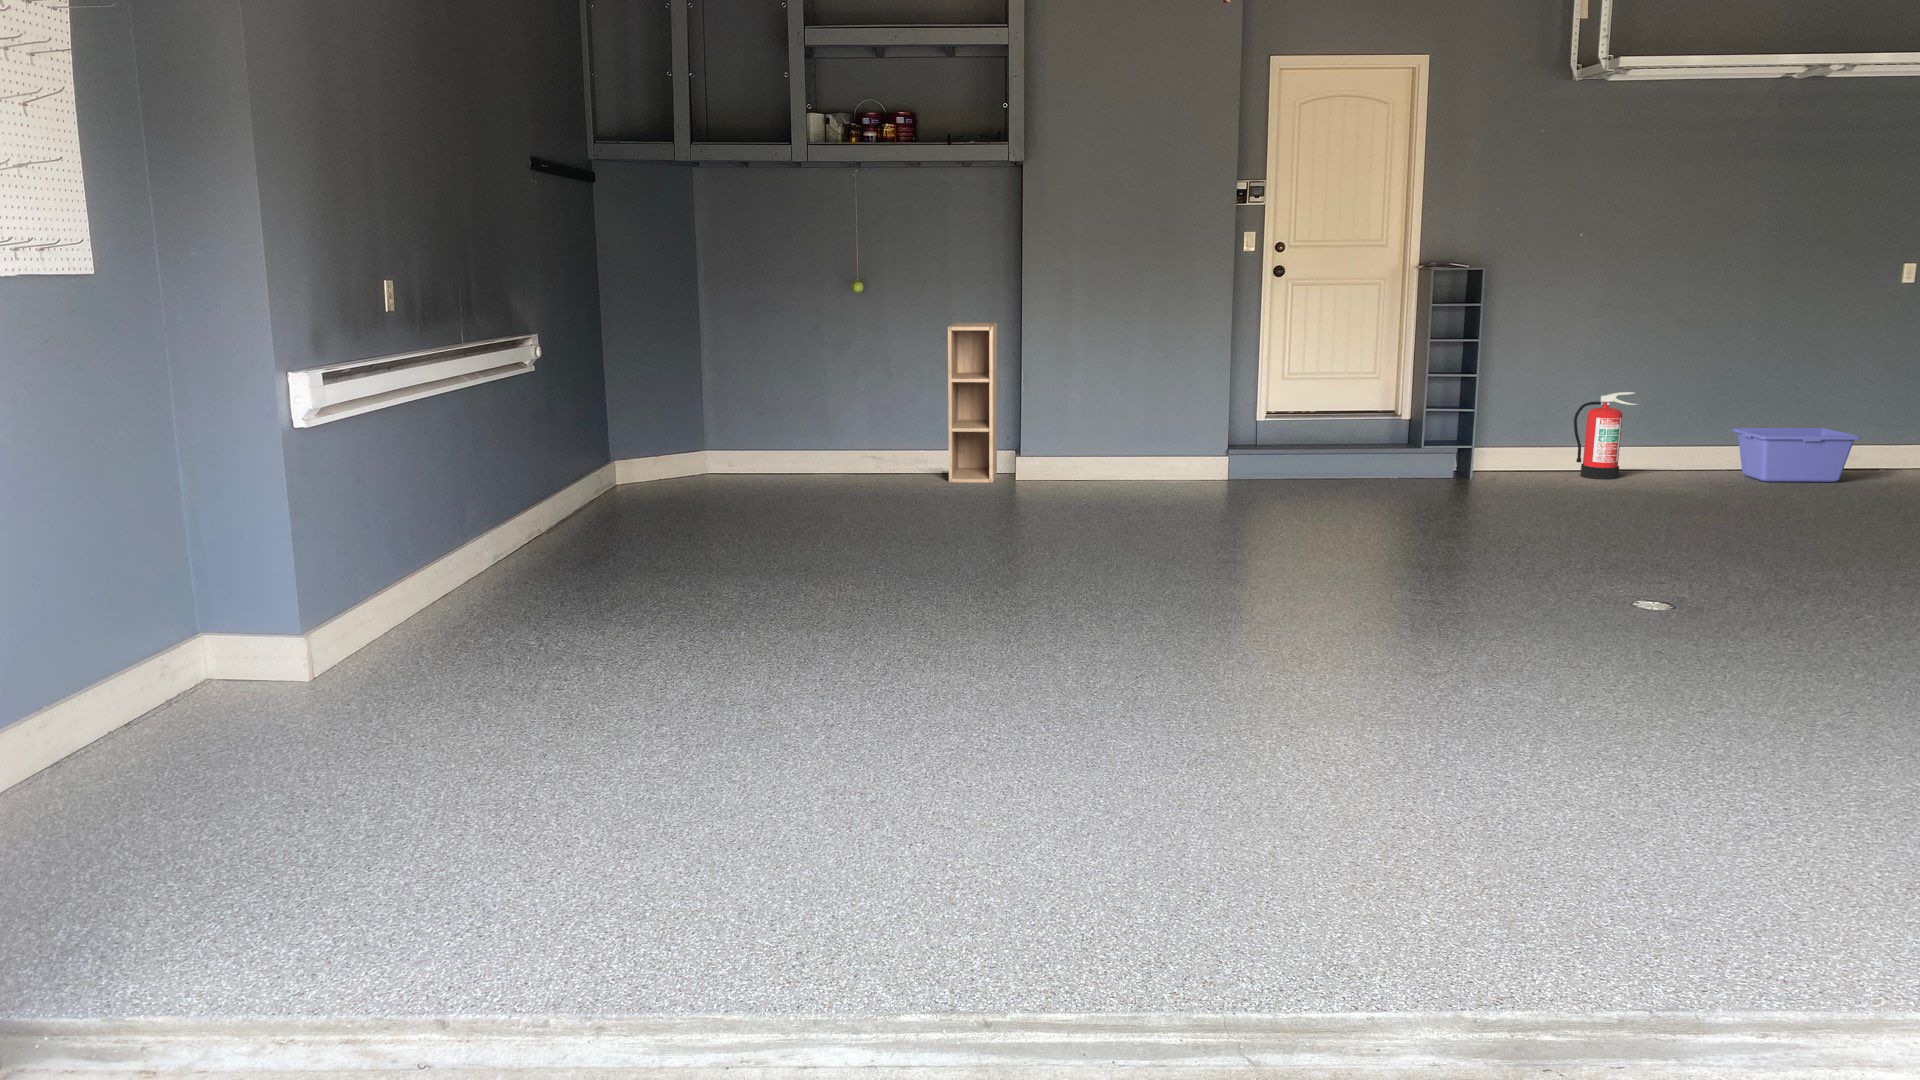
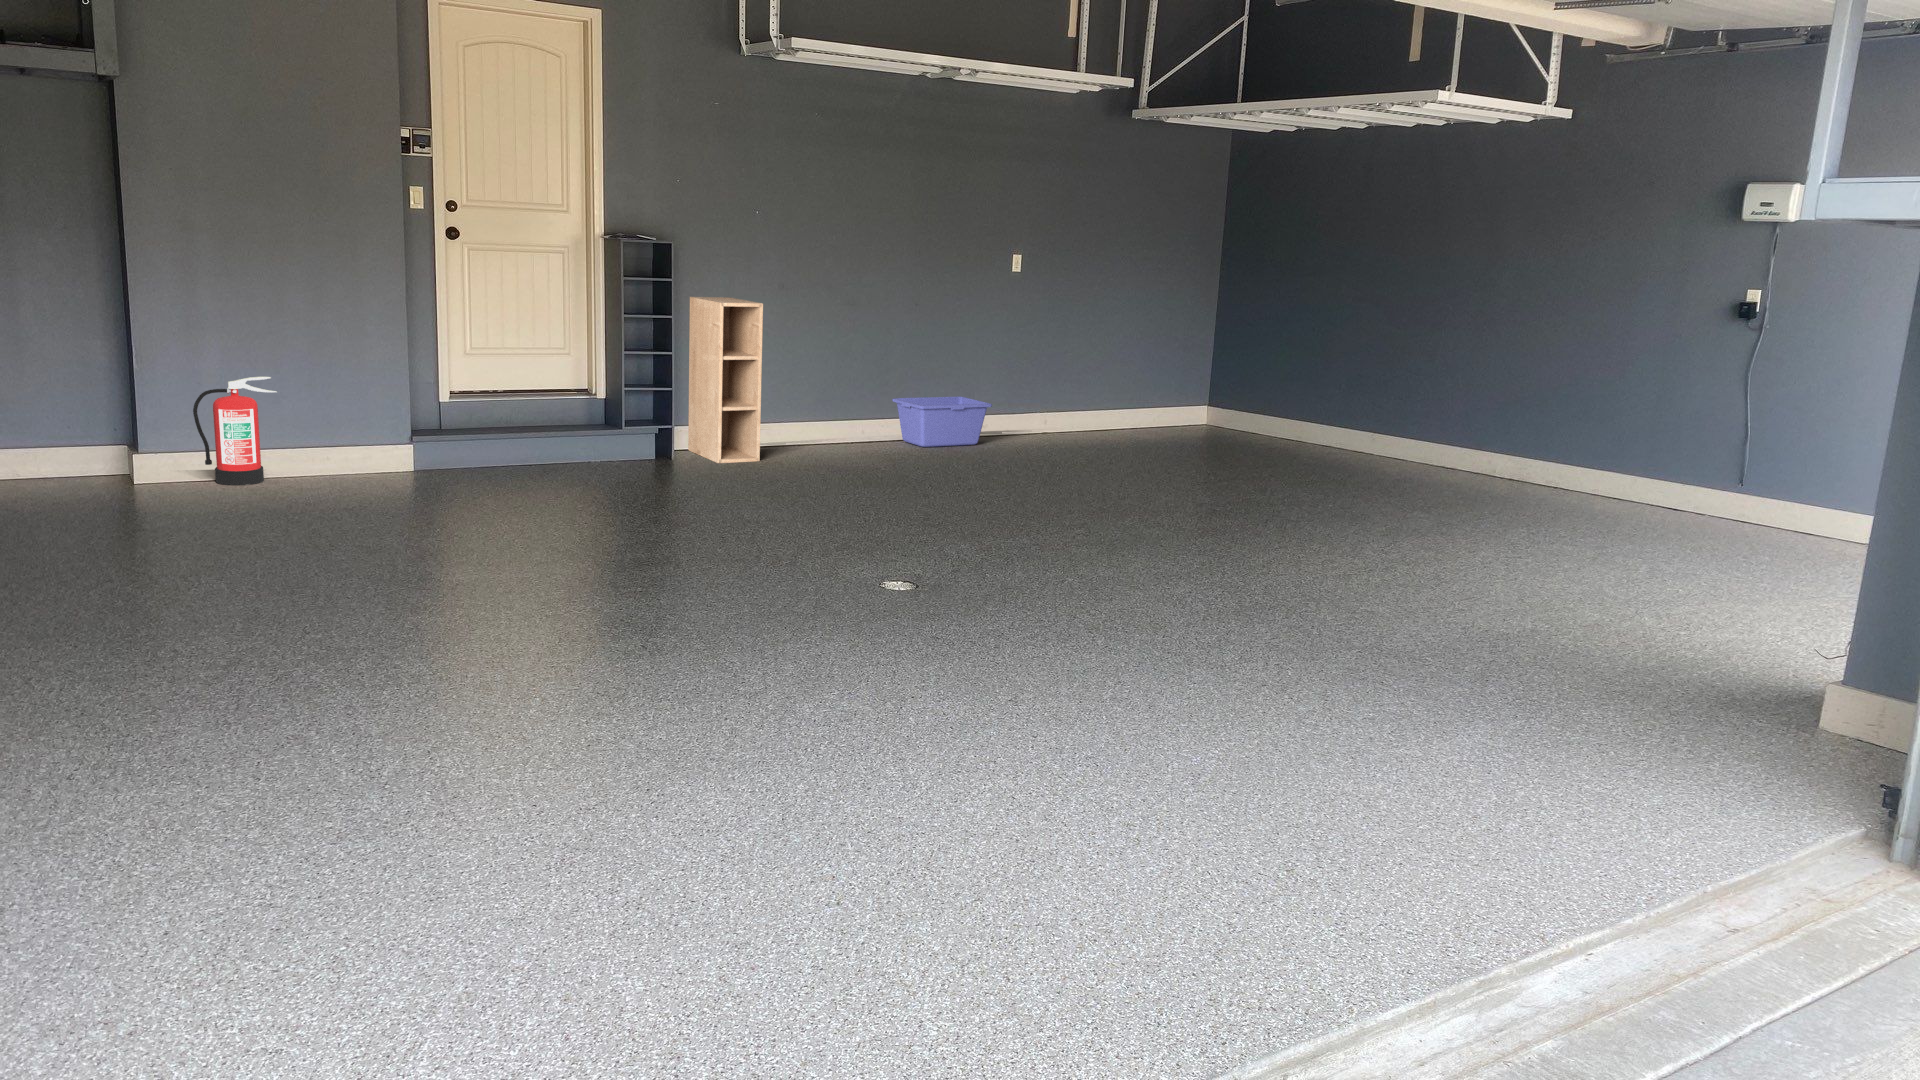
shelving unit: present [948,323,997,482] -> present [688,297,763,463]
fire extinguisher: present [1574,392,1636,479] -> present [193,377,277,485]

